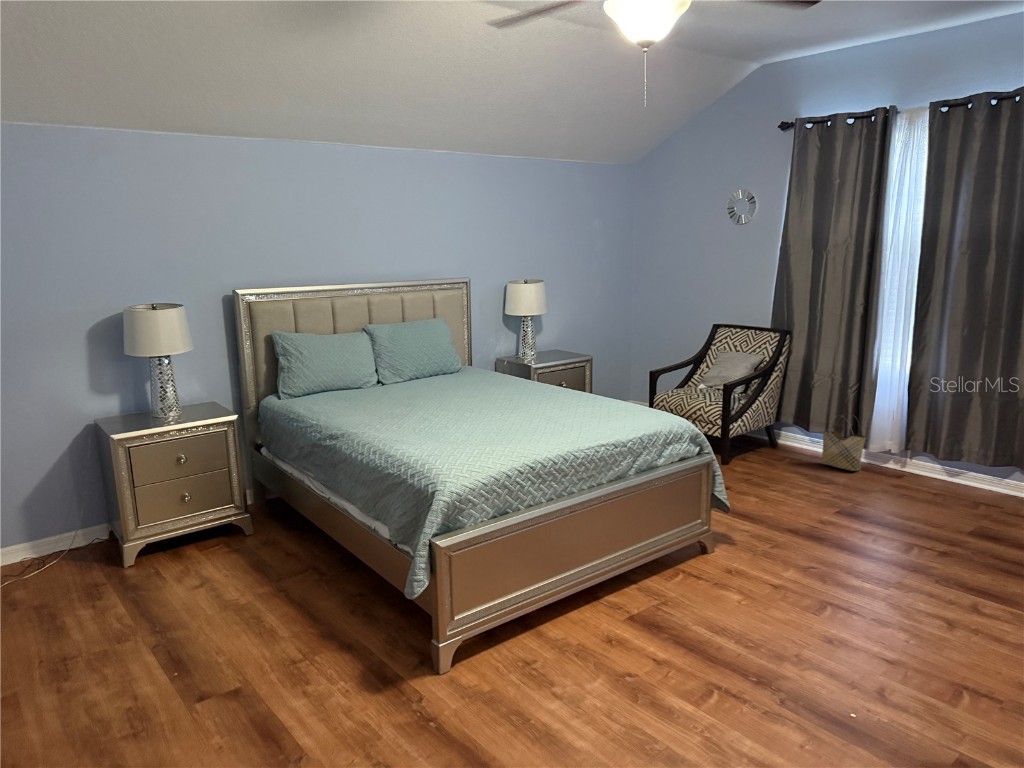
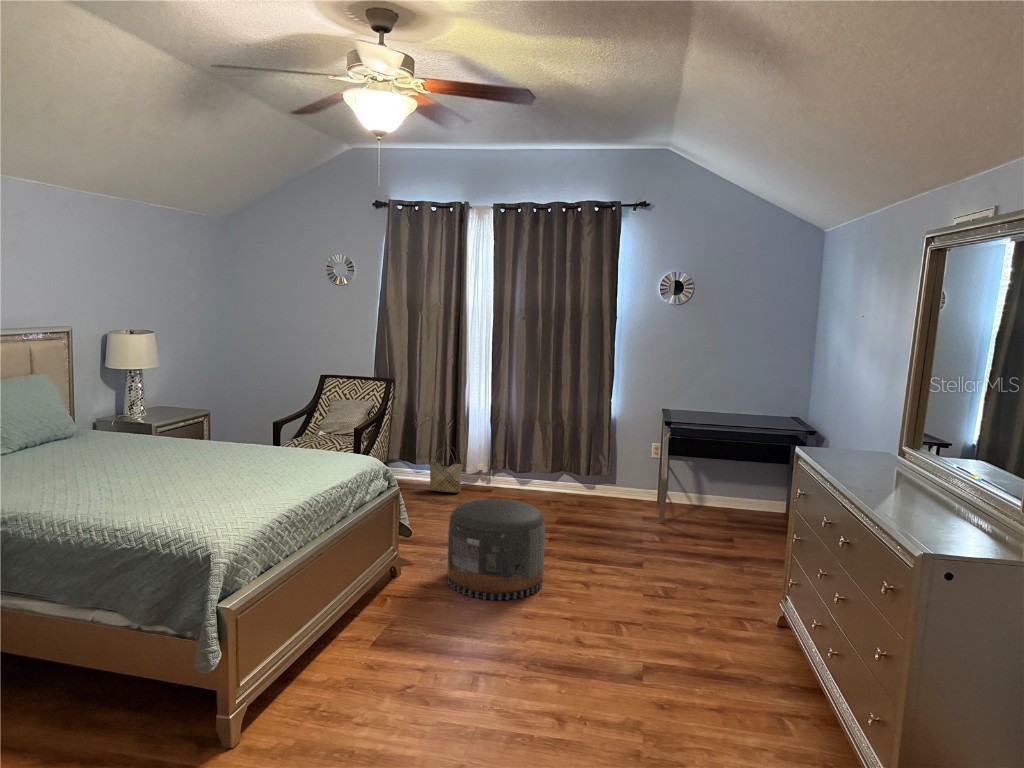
pouf: none [760,484,895,617] -> present [447,499,545,600]

